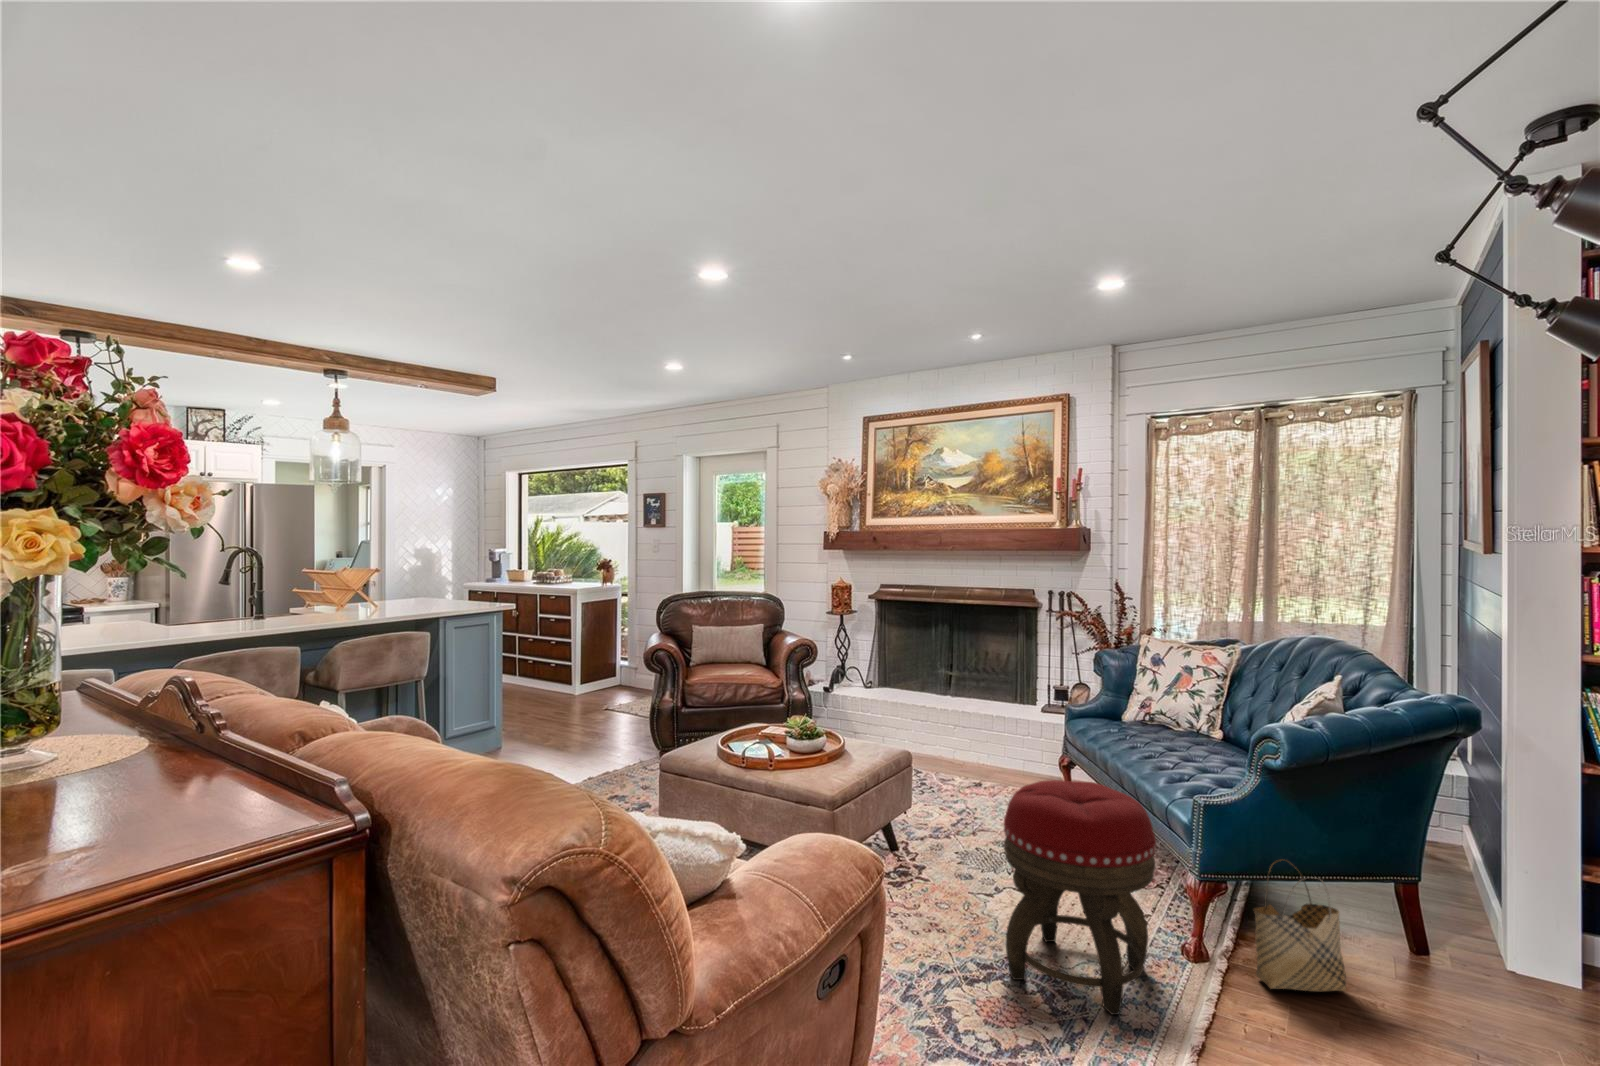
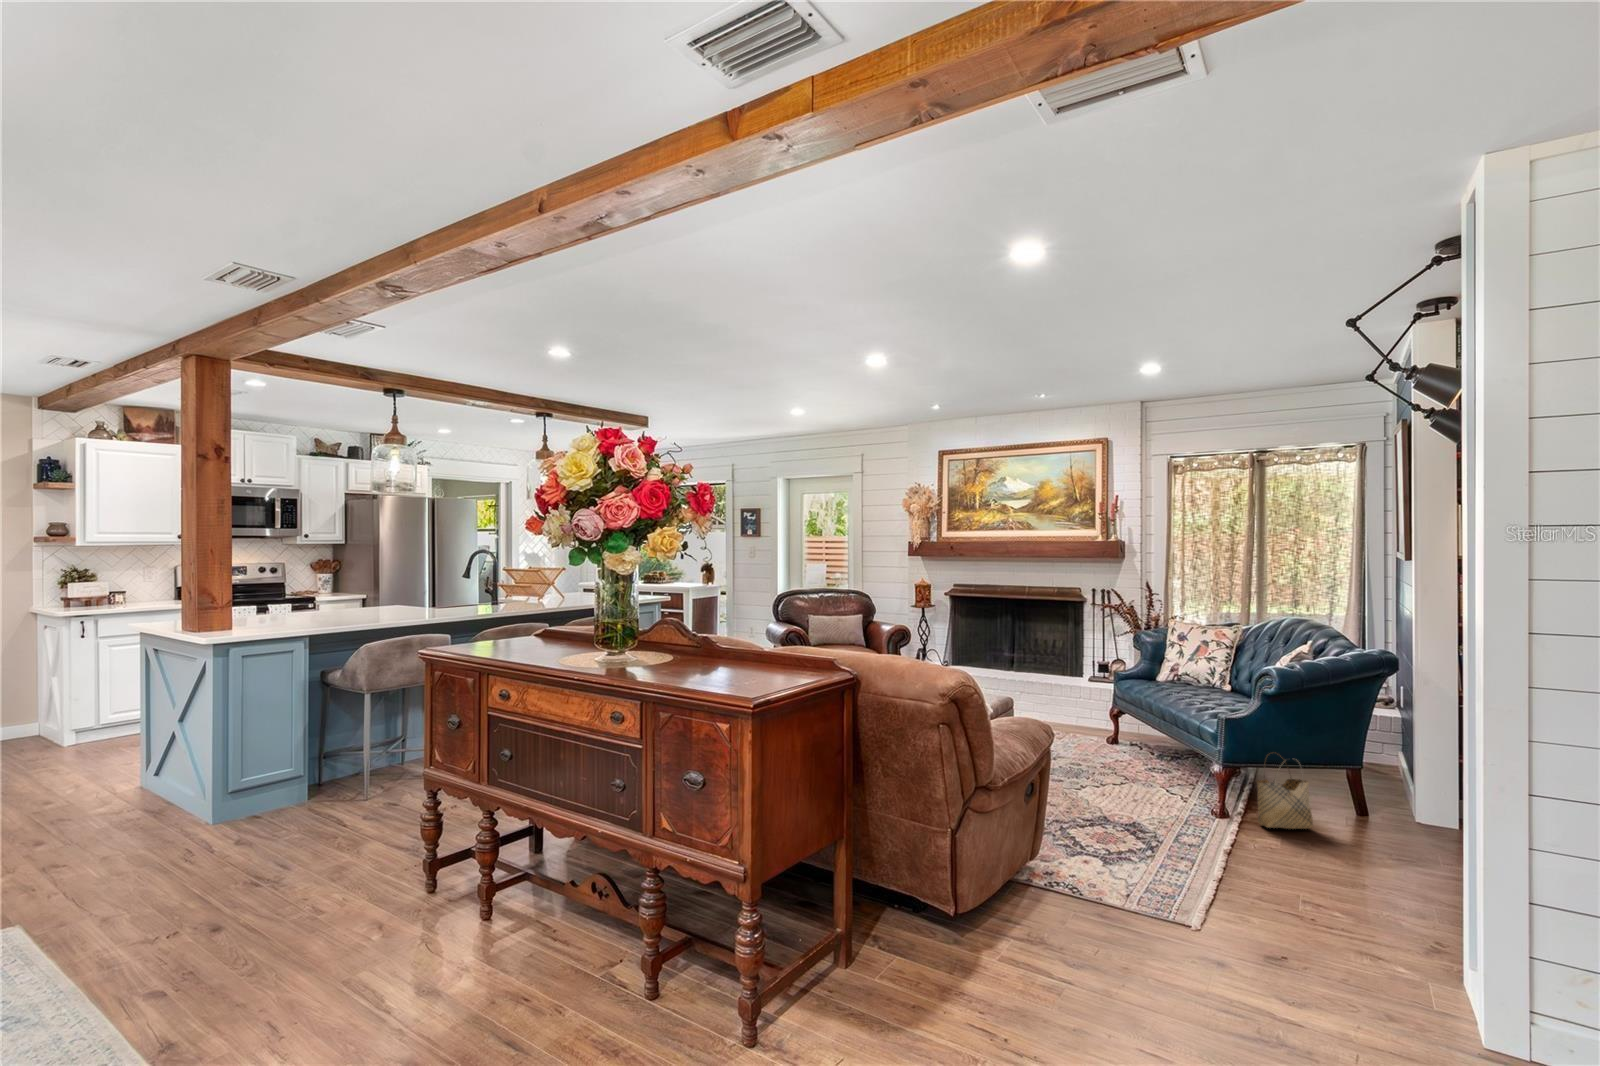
footstool: present [1004,780,1156,1015] -> none [1100,706,1197,839]

